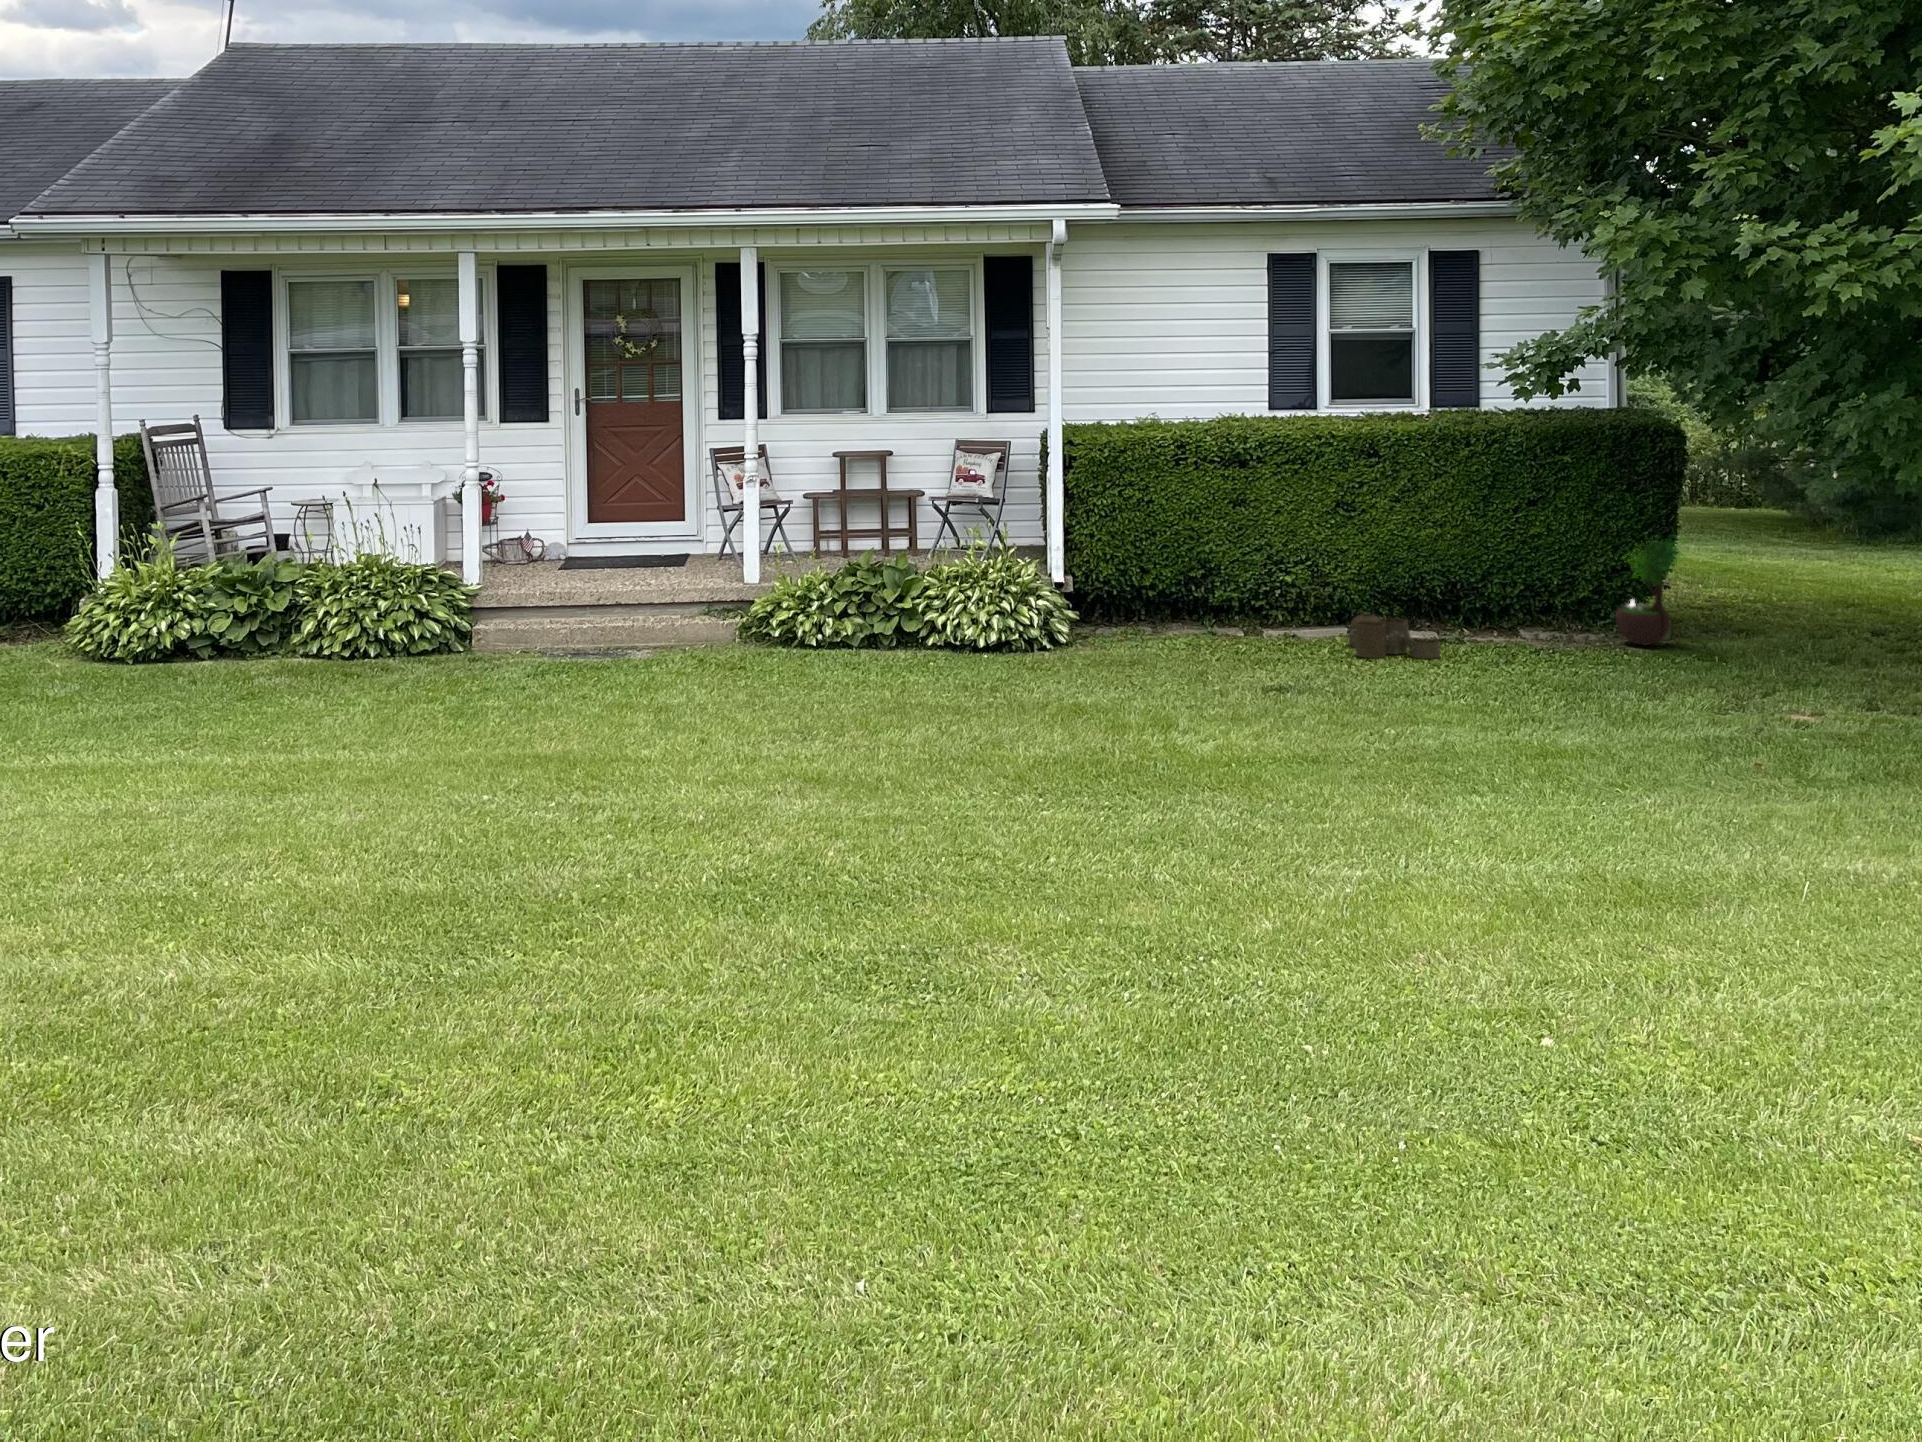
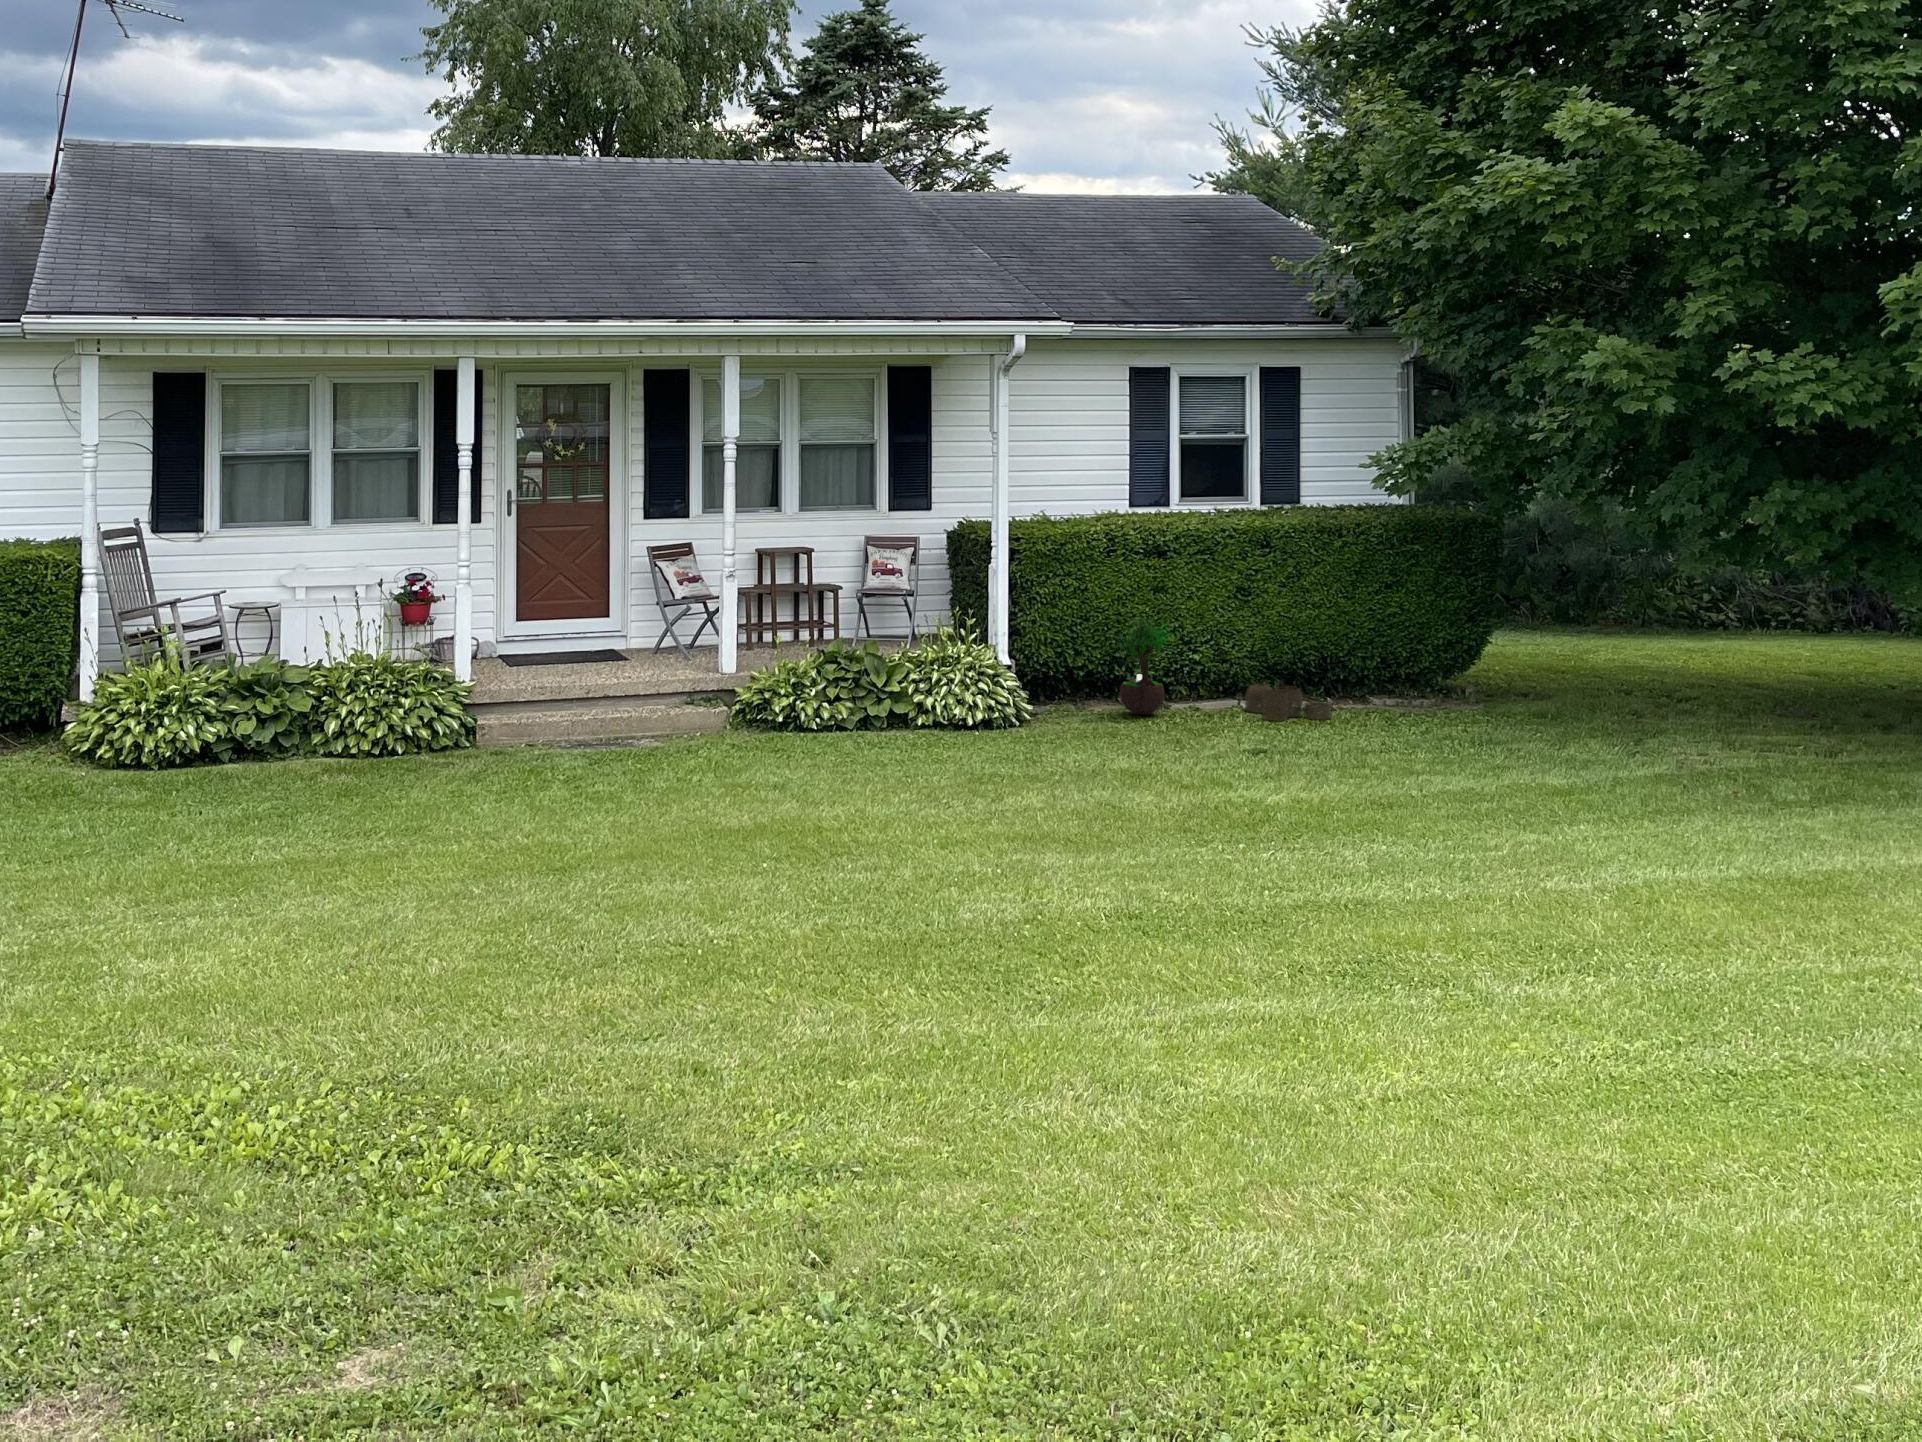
potted tree: present [1616,535,1683,645] -> present [1113,619,1170,715]

